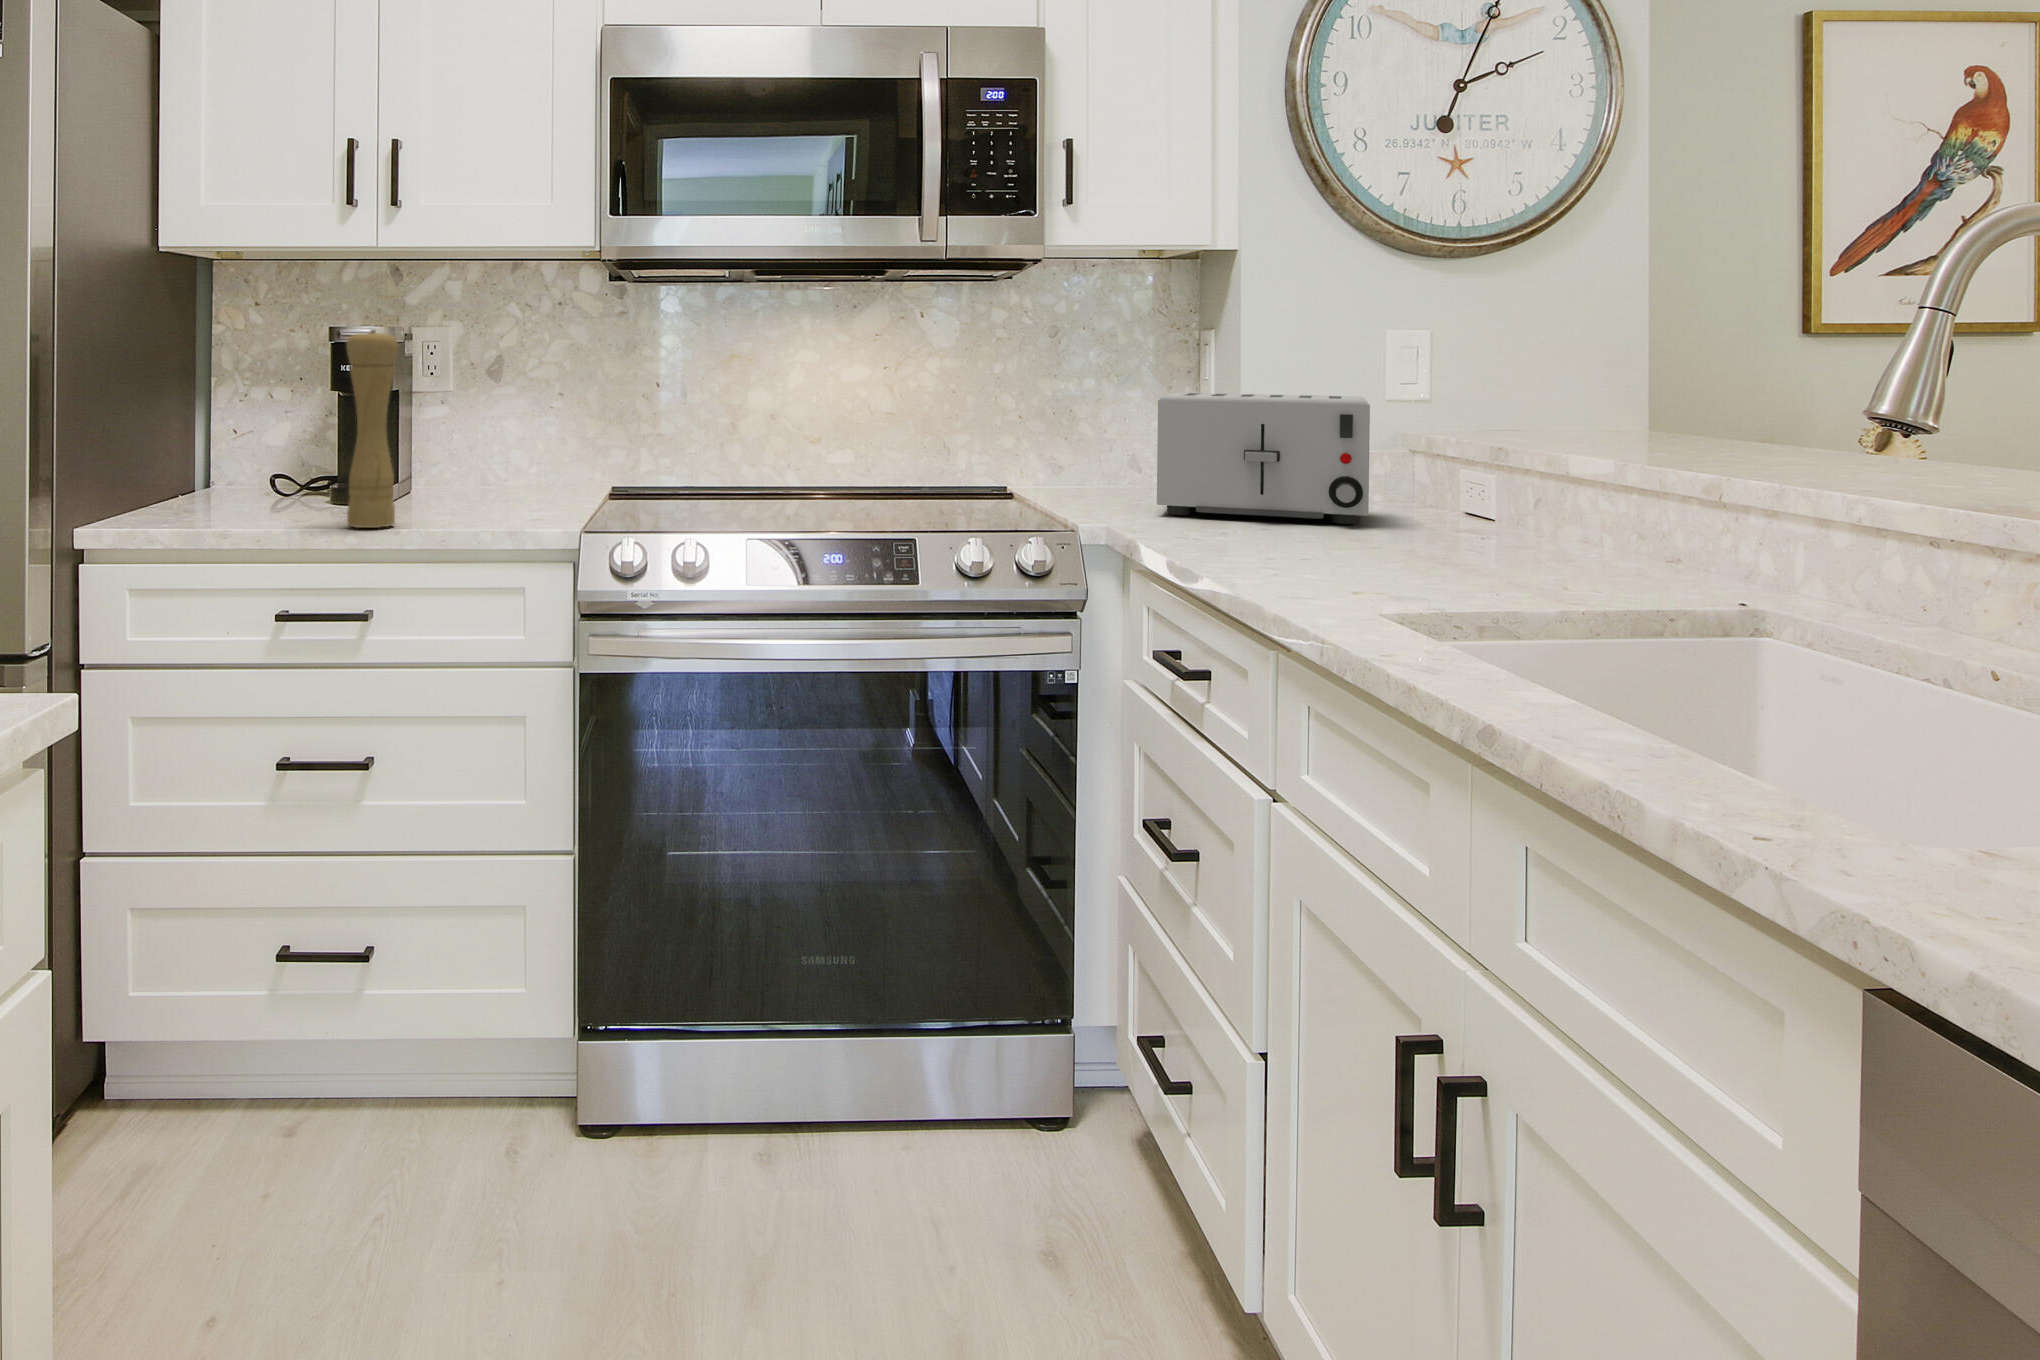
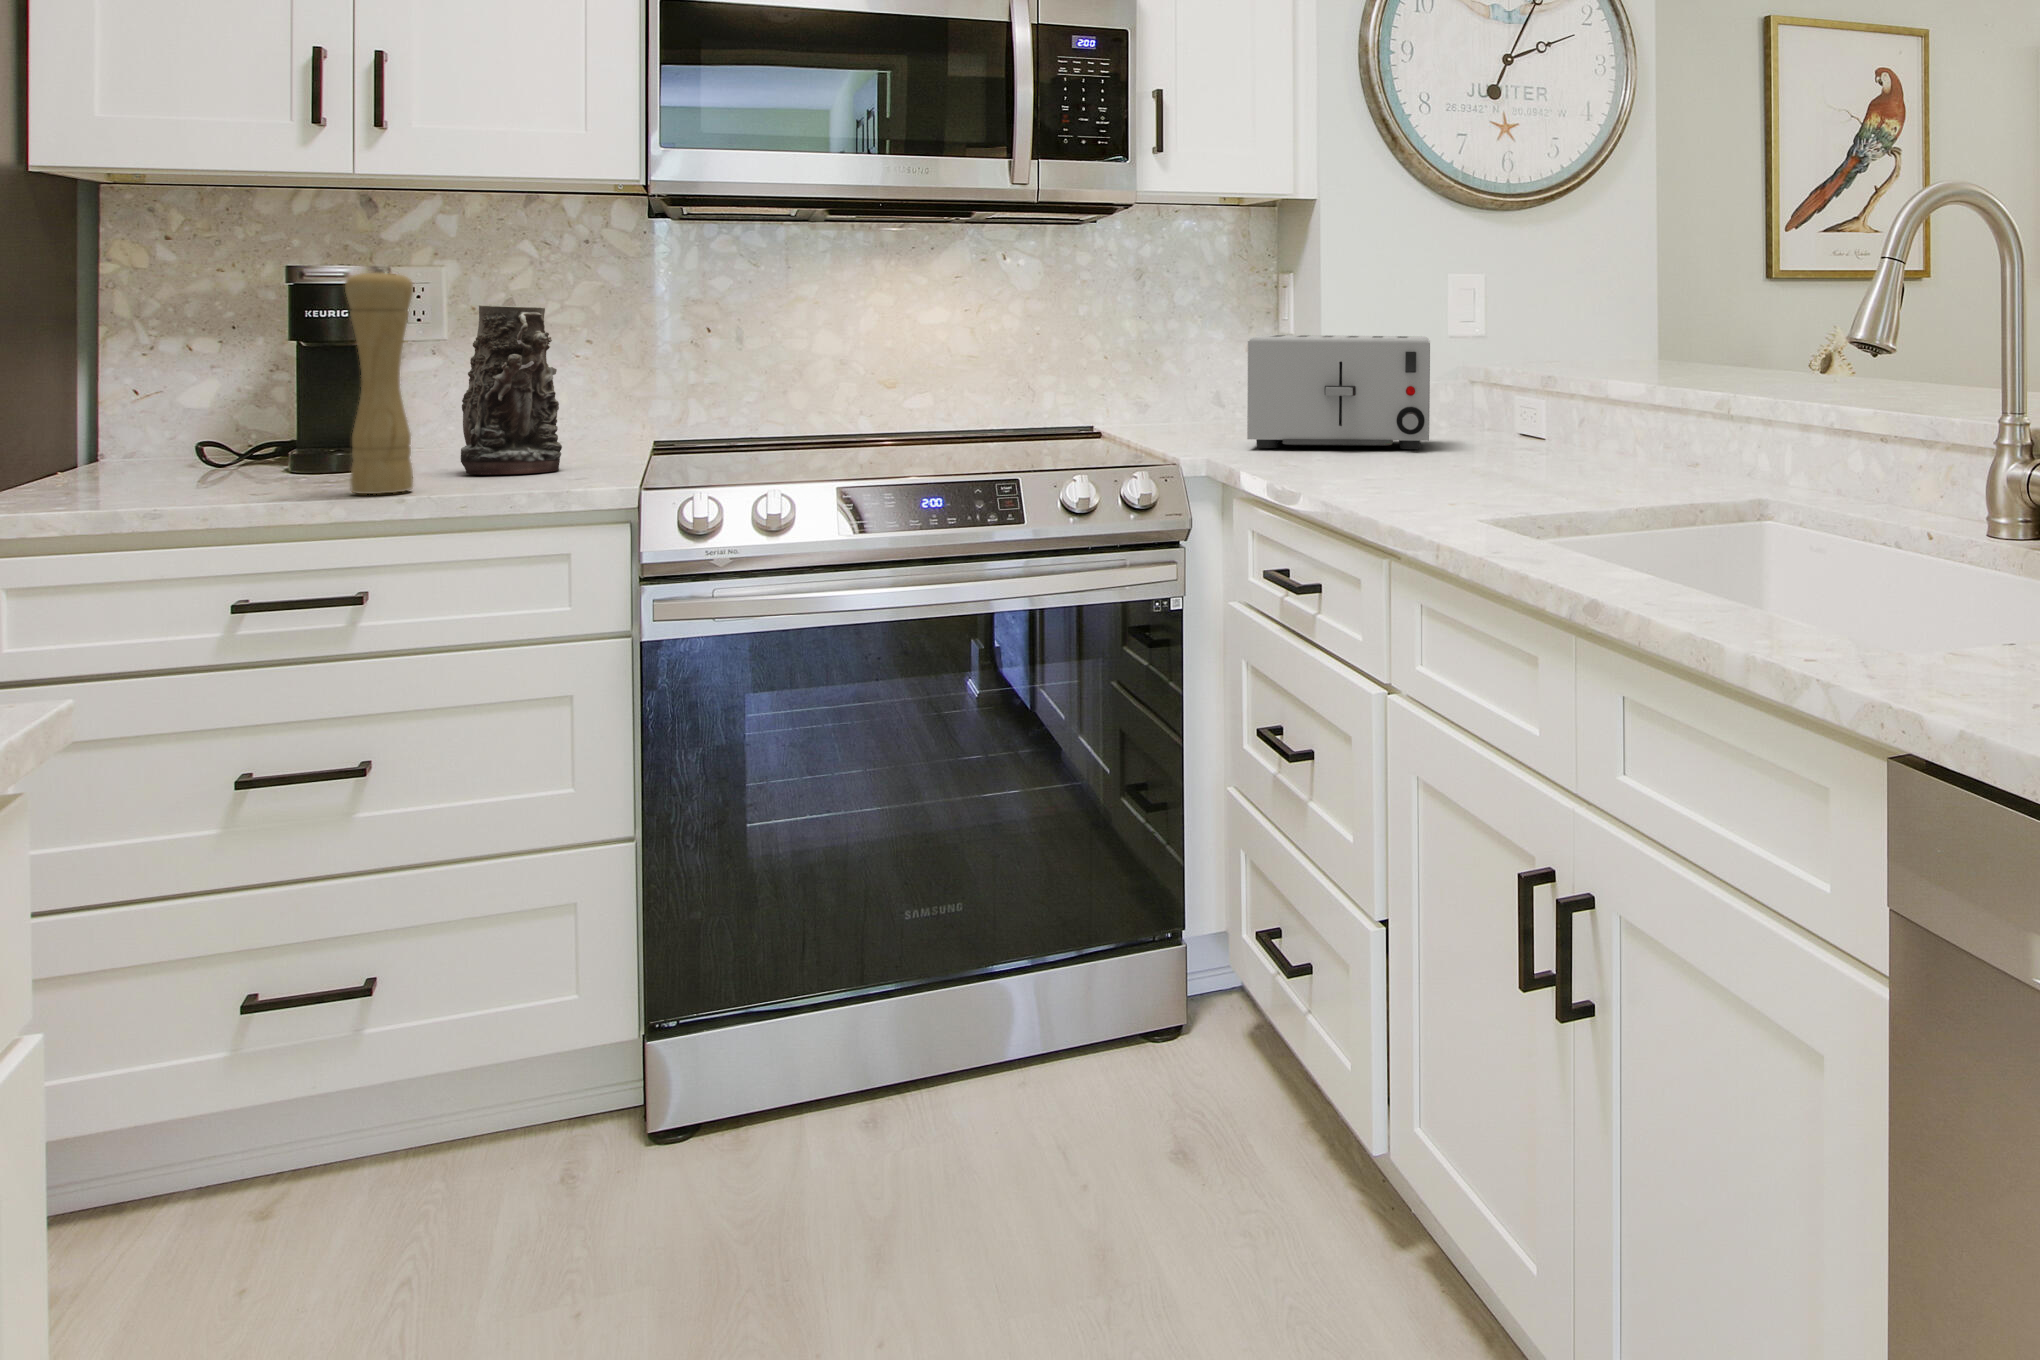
vase: none [444,361,525,512] -> present [461,305,562,475]

